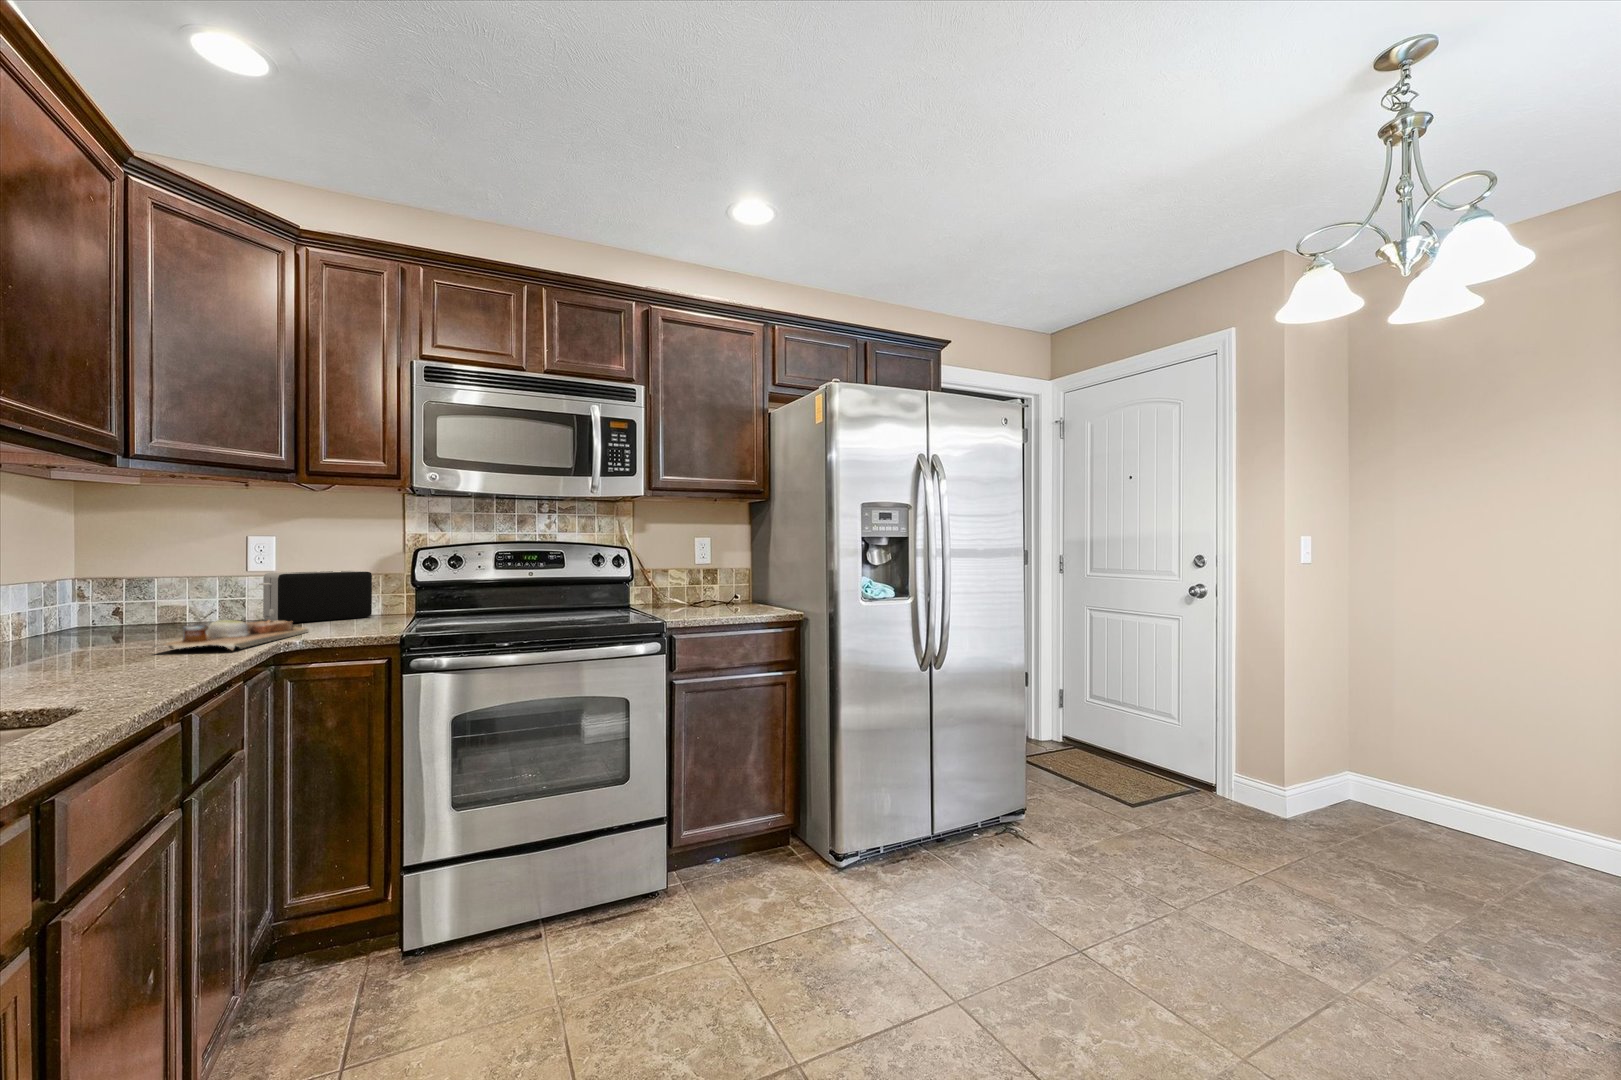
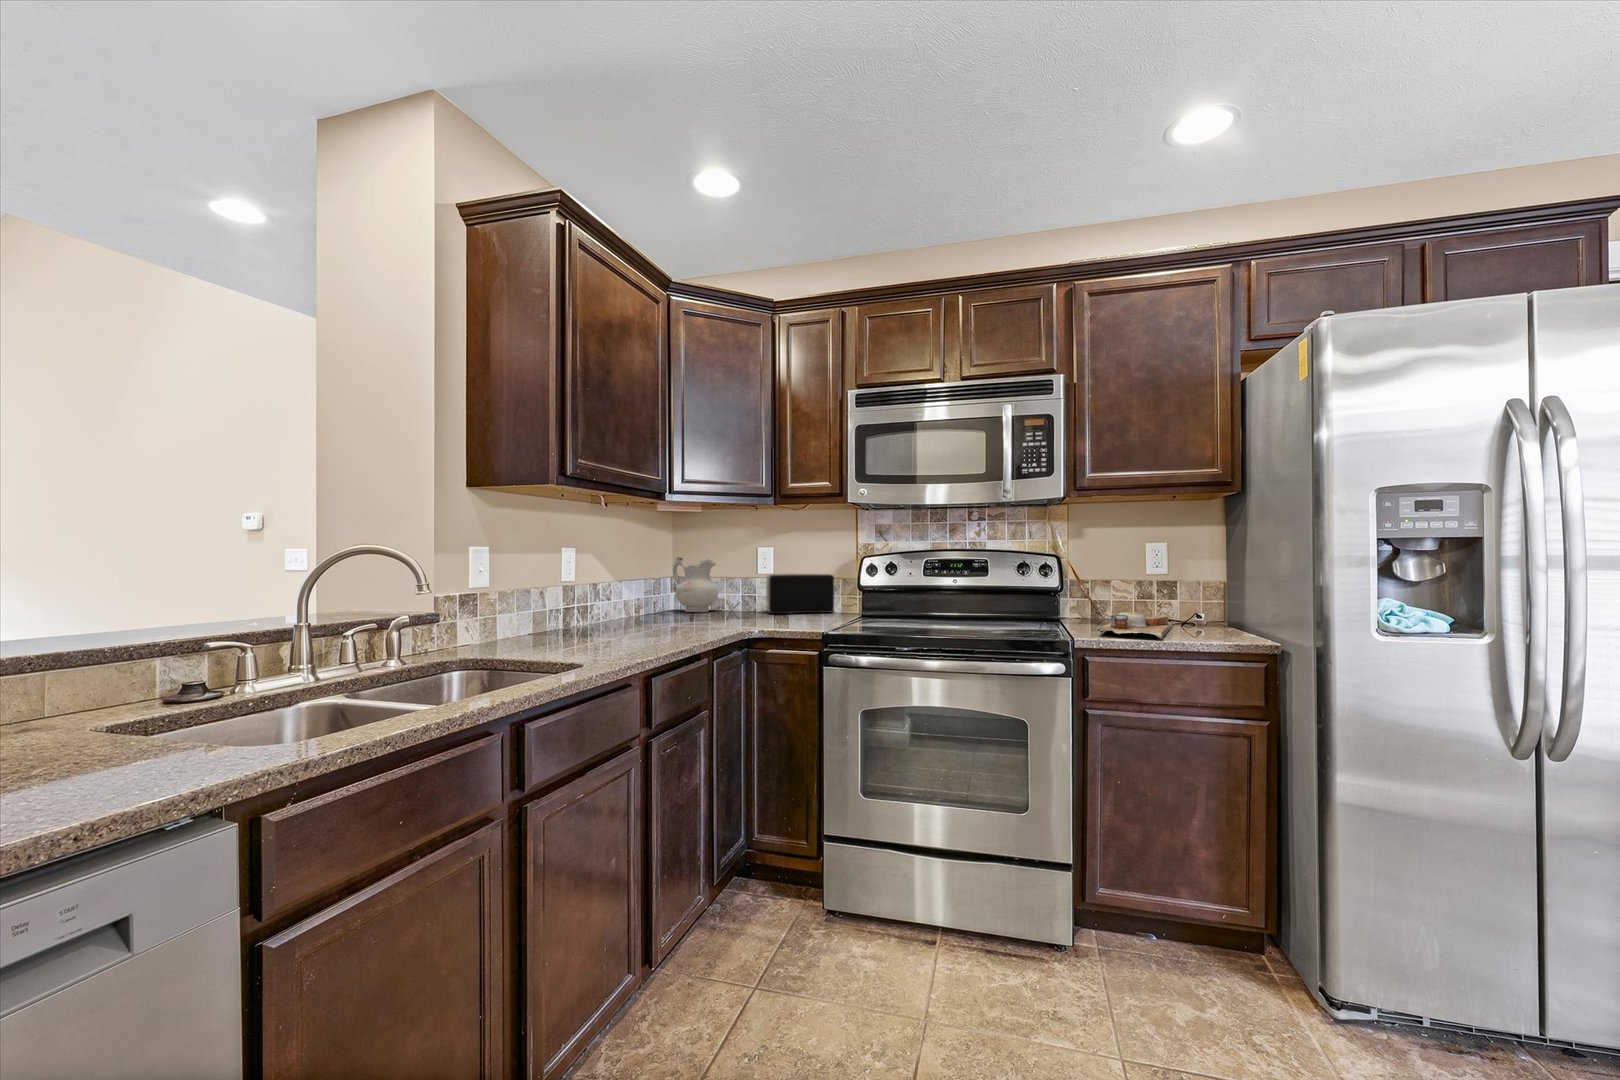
ceramic pitcher: none [85,552,178,631] -> present [673,557,718,612]
cutting board: present [153,620,308,650] -> present [1098,612,1172,639]

